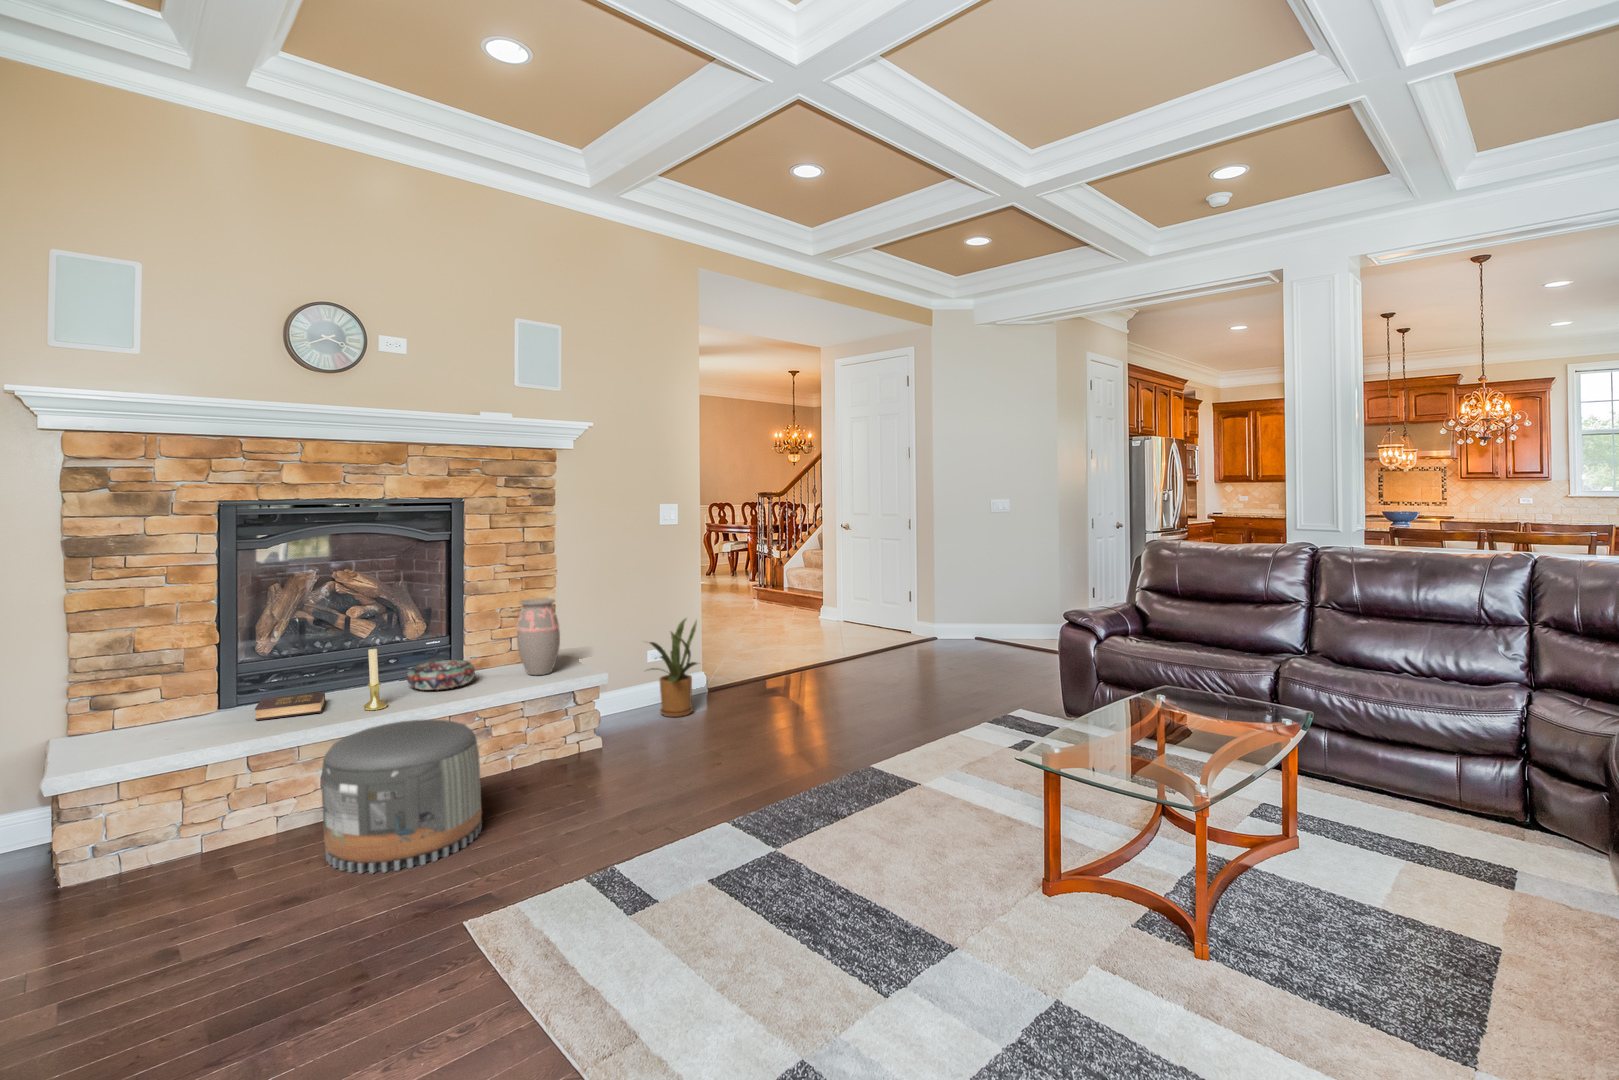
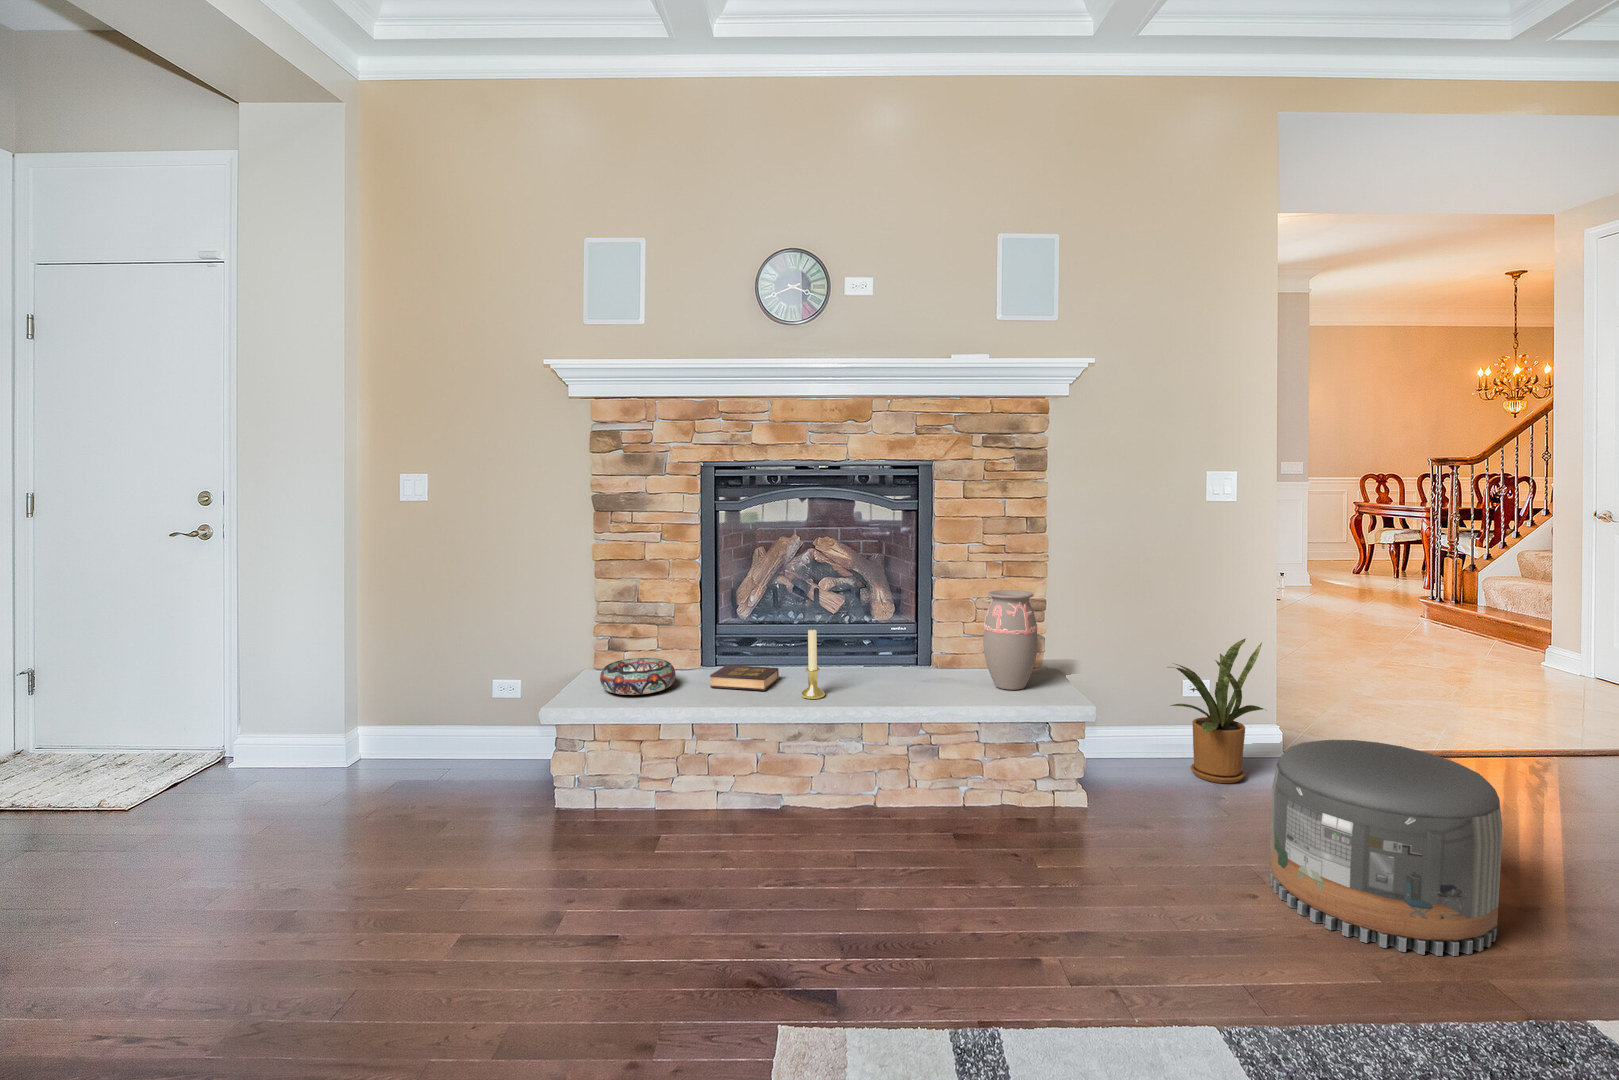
decorative bowl: present [407,660,475,690] -> present [600,658,676,695]
pouf: present [321,719,482,873] -> present [1270,740,1502,956]

